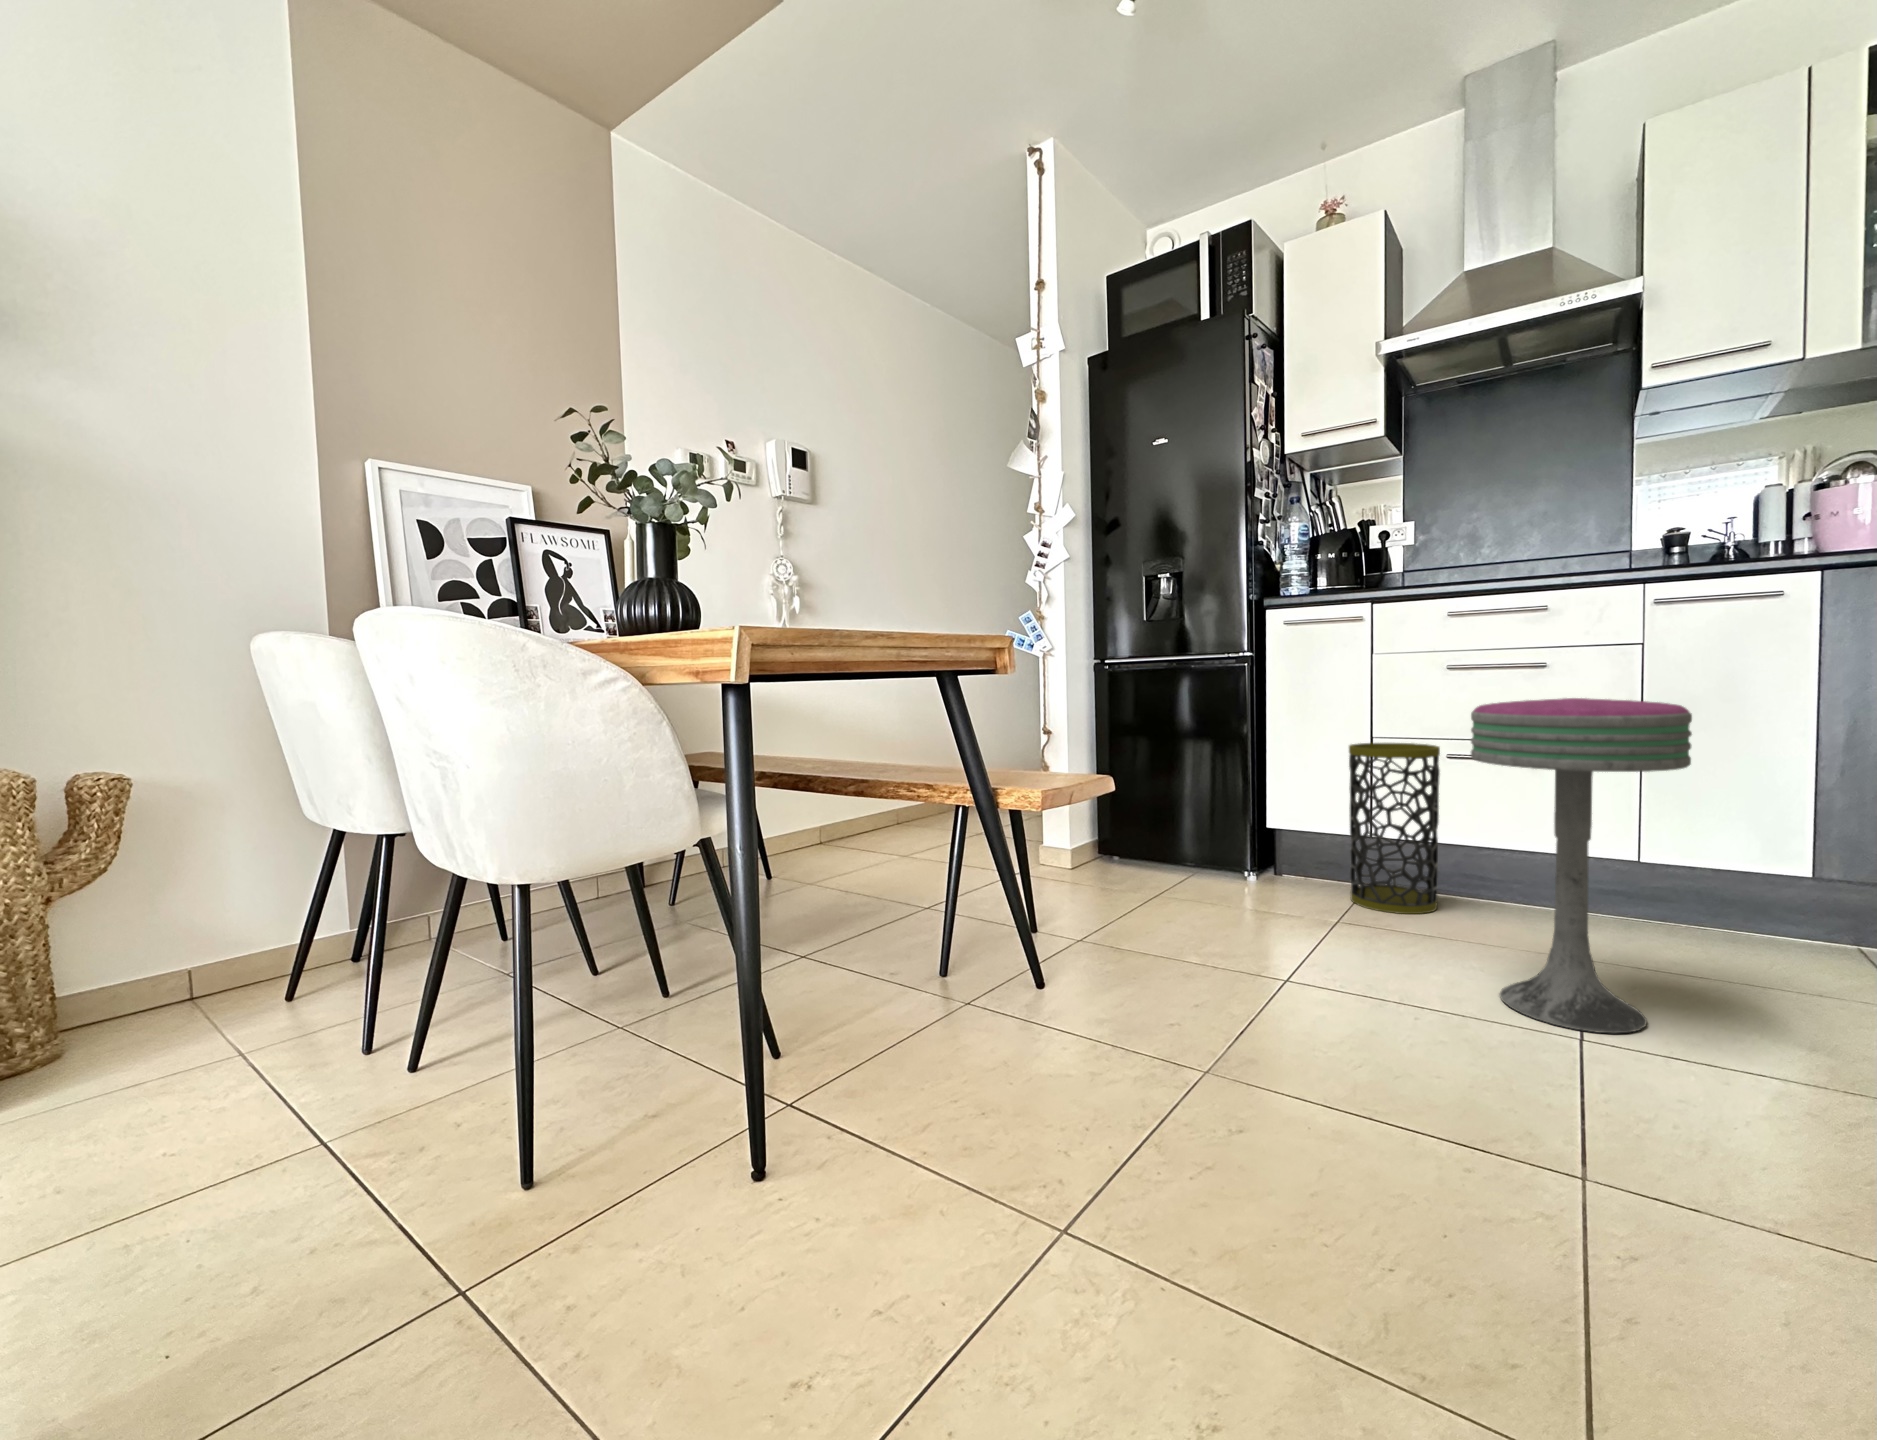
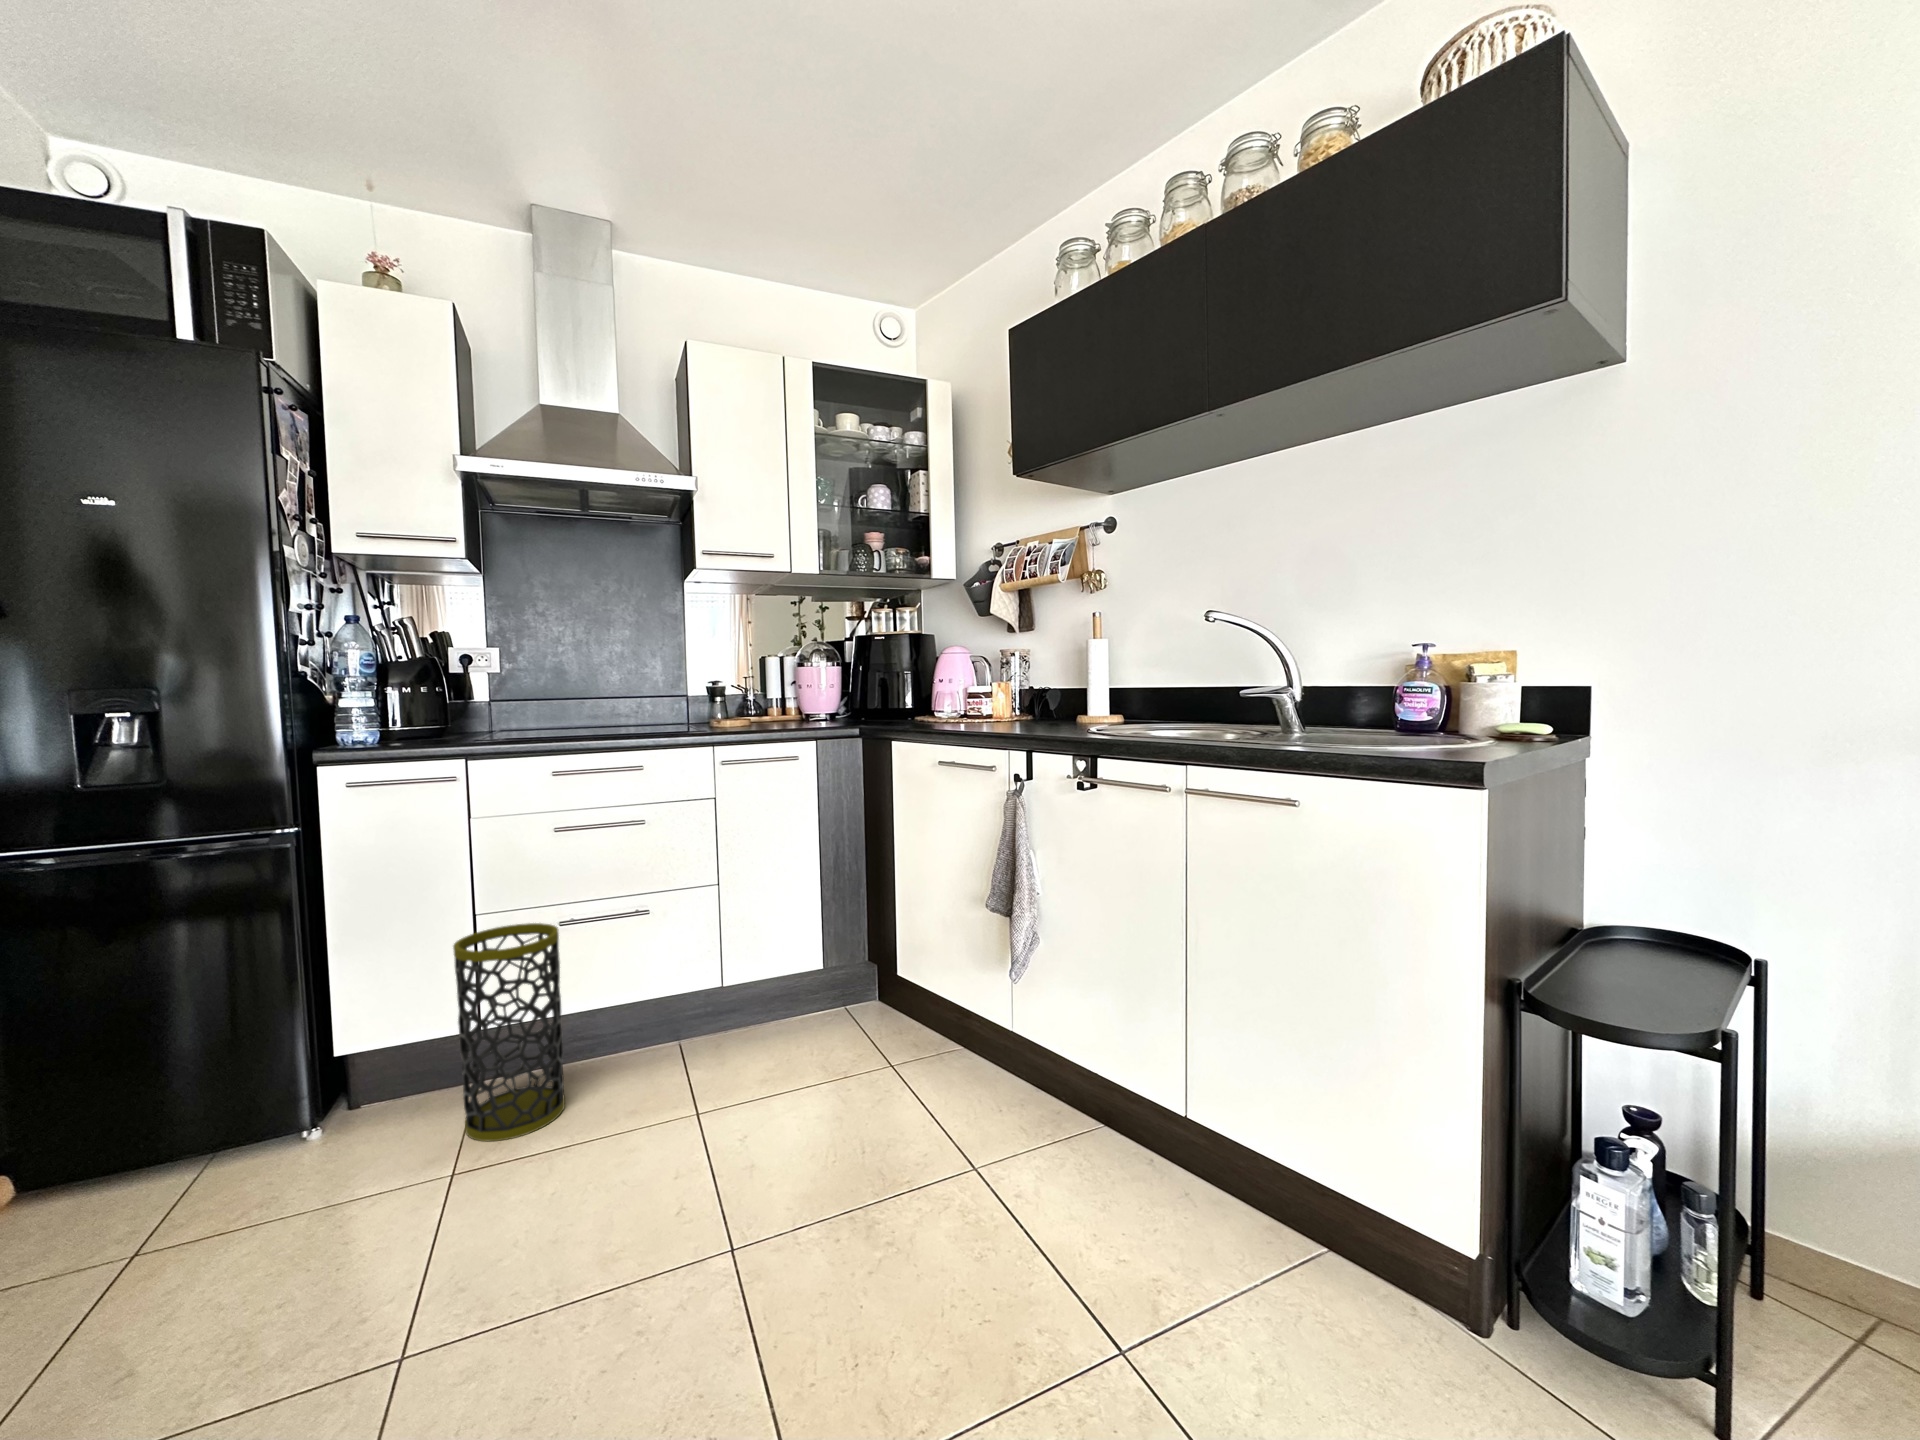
bar stool: present [1471,698,1692,1033] -> none [616,899,792,1252]

